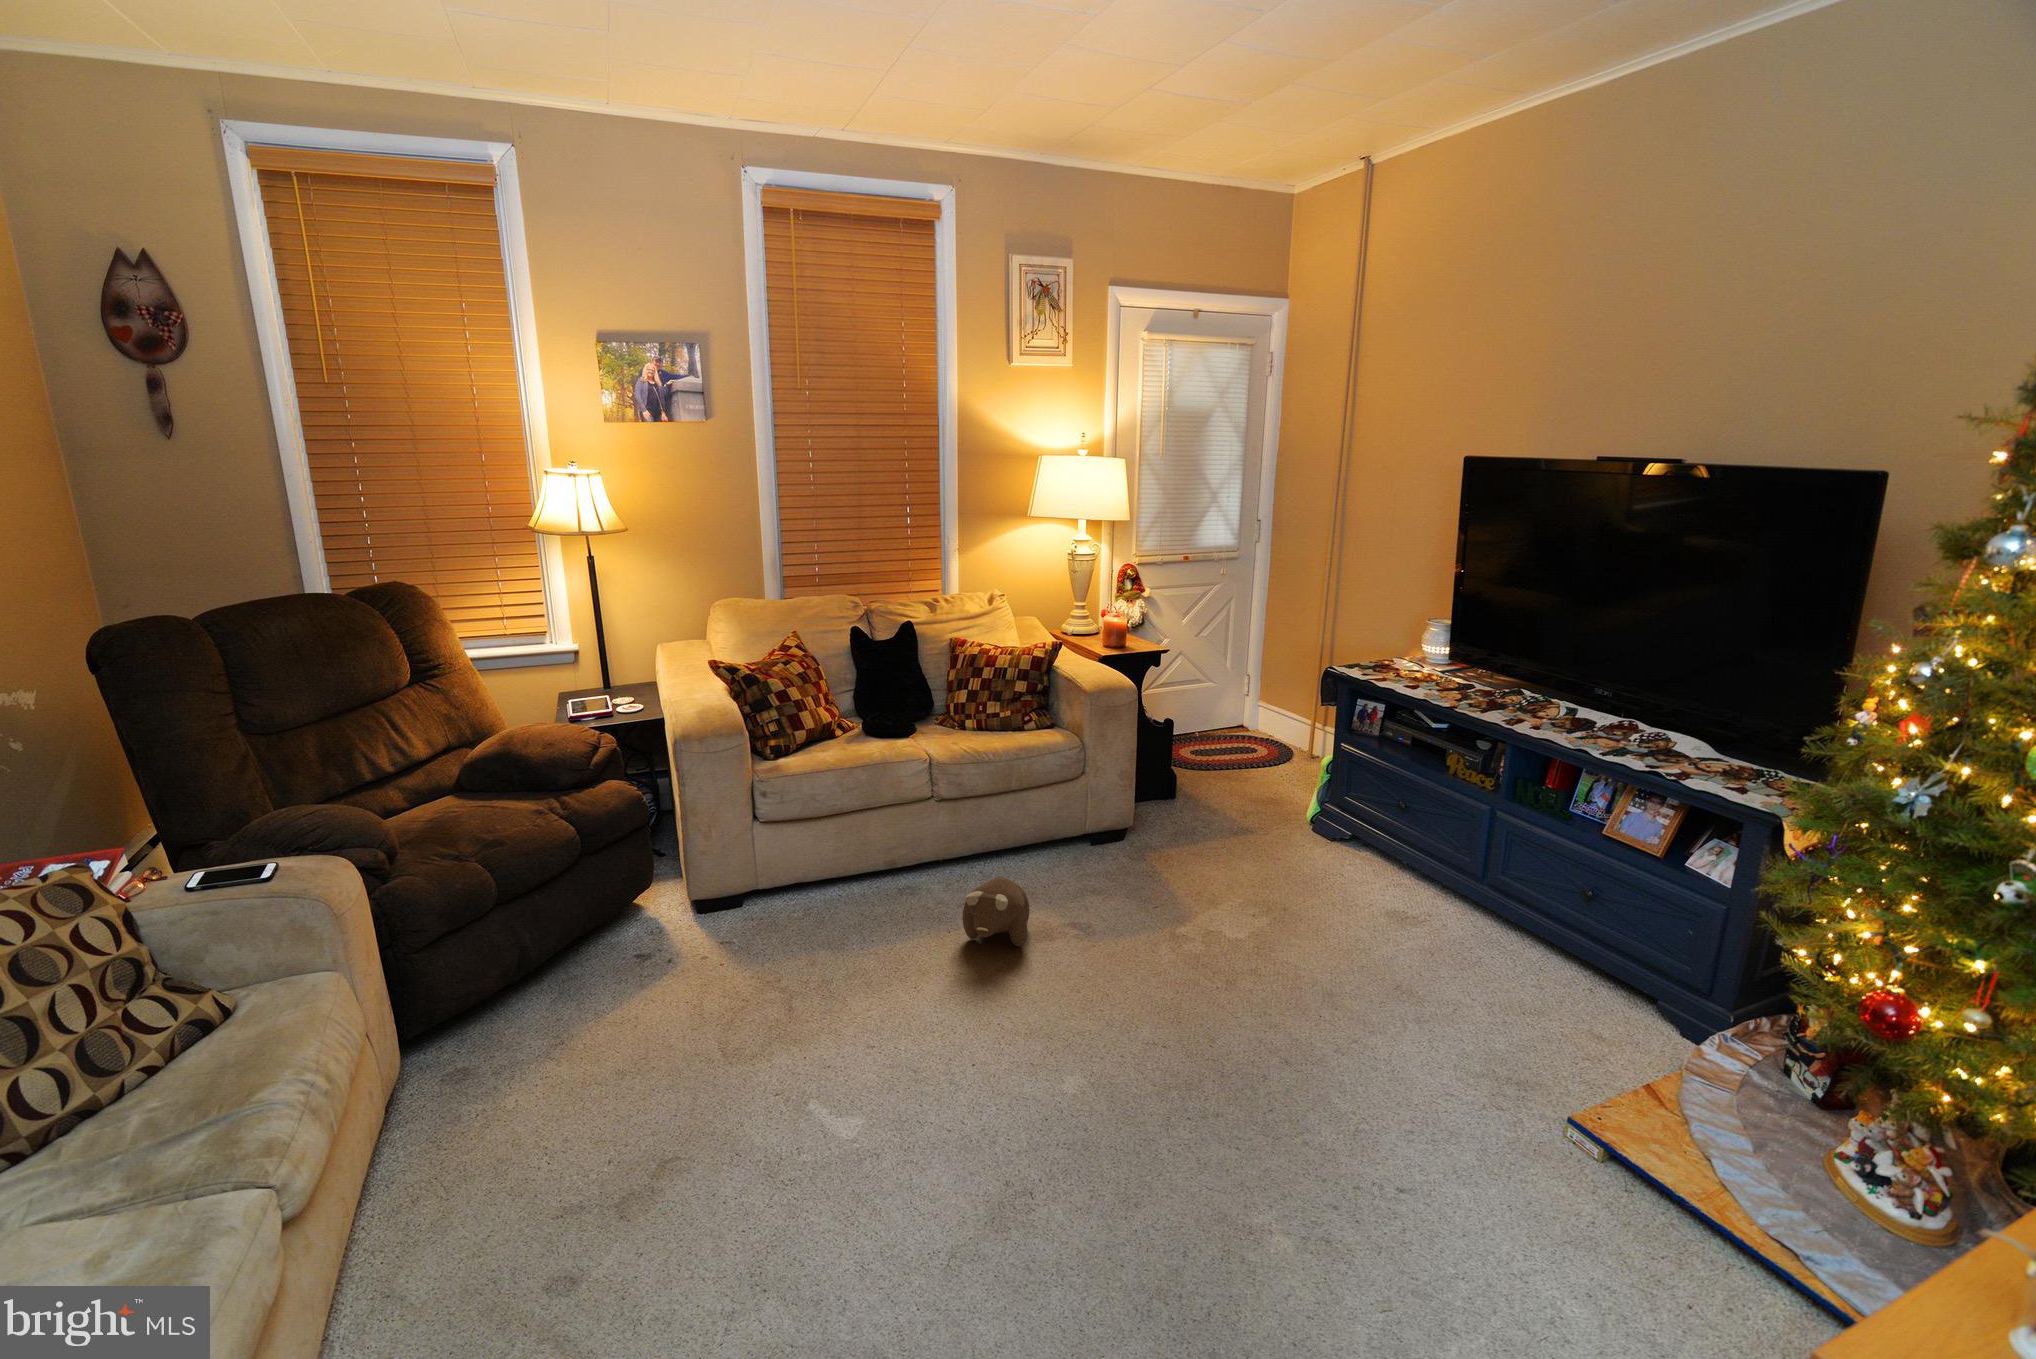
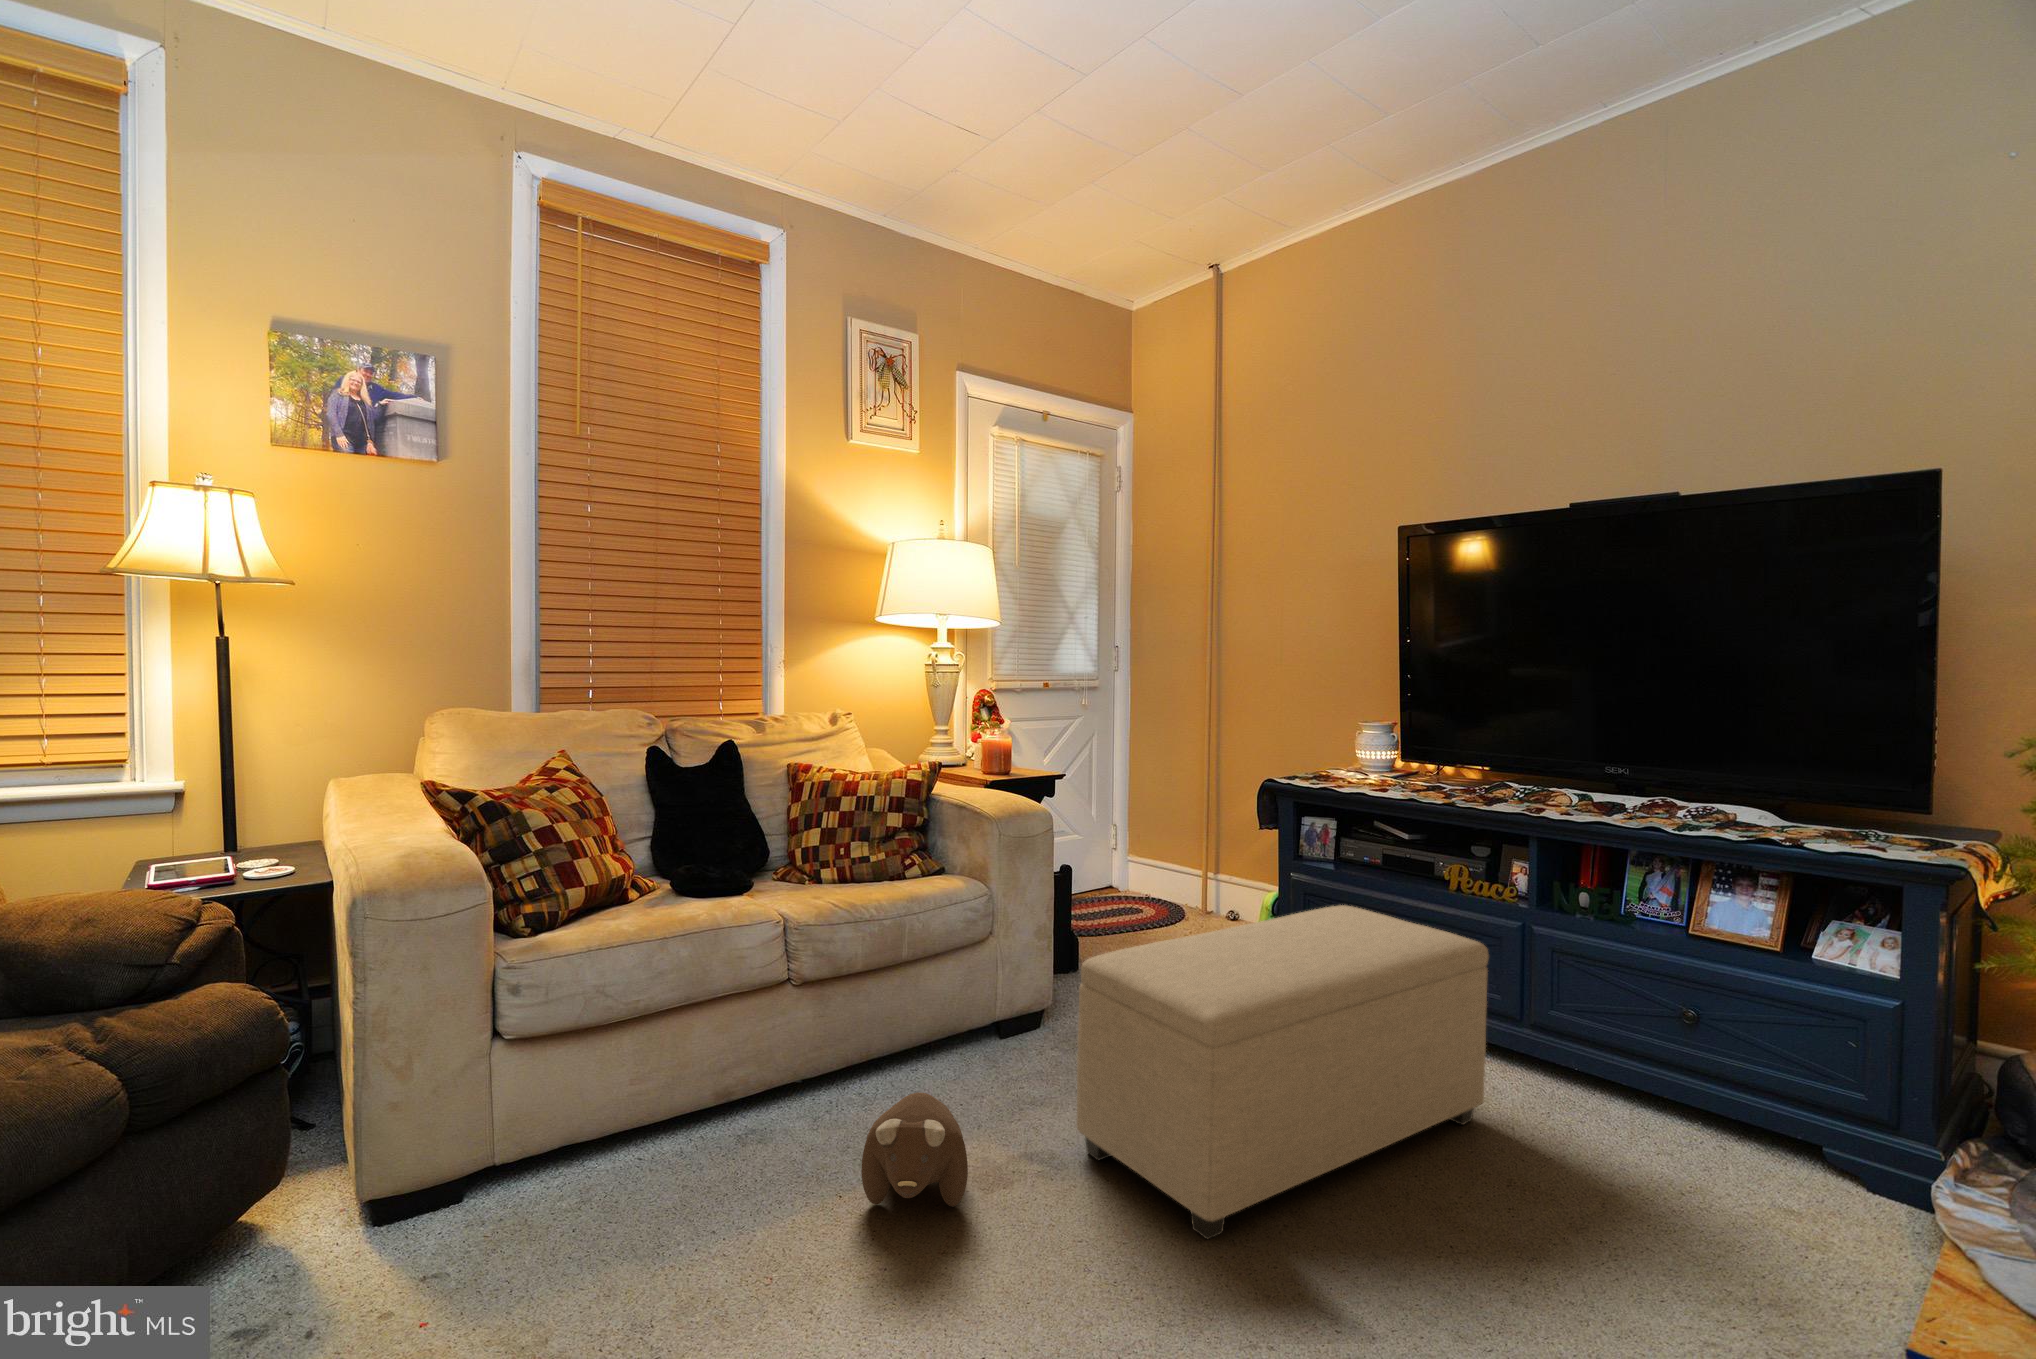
ottoman: none [1112,774,1438,986] -> present [1077,905,1488,1239]

